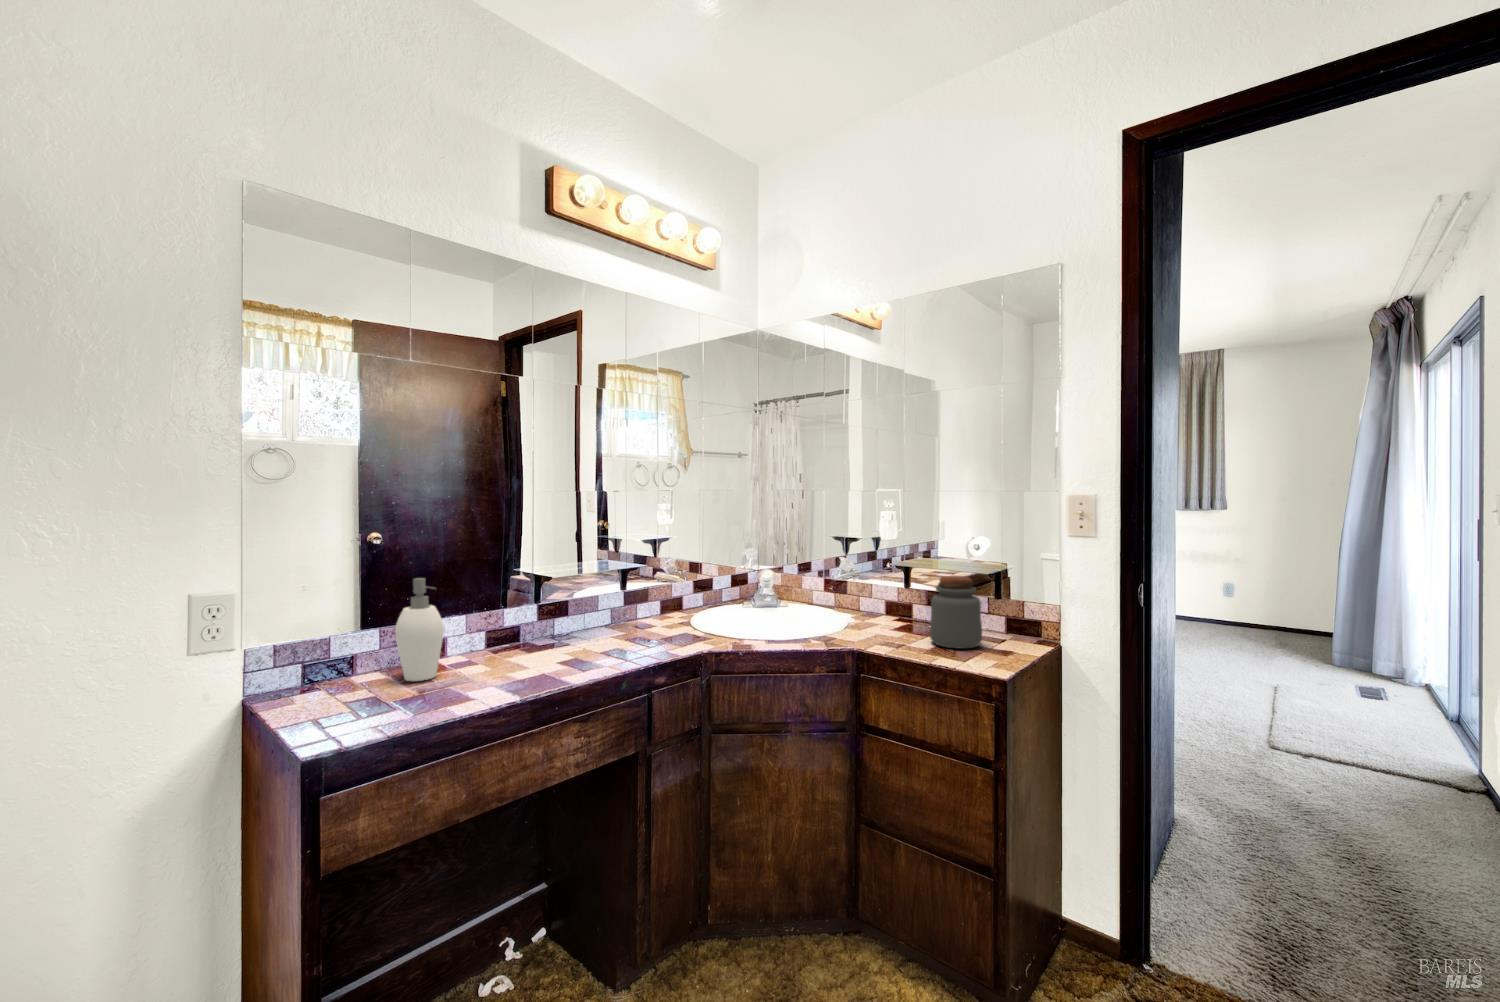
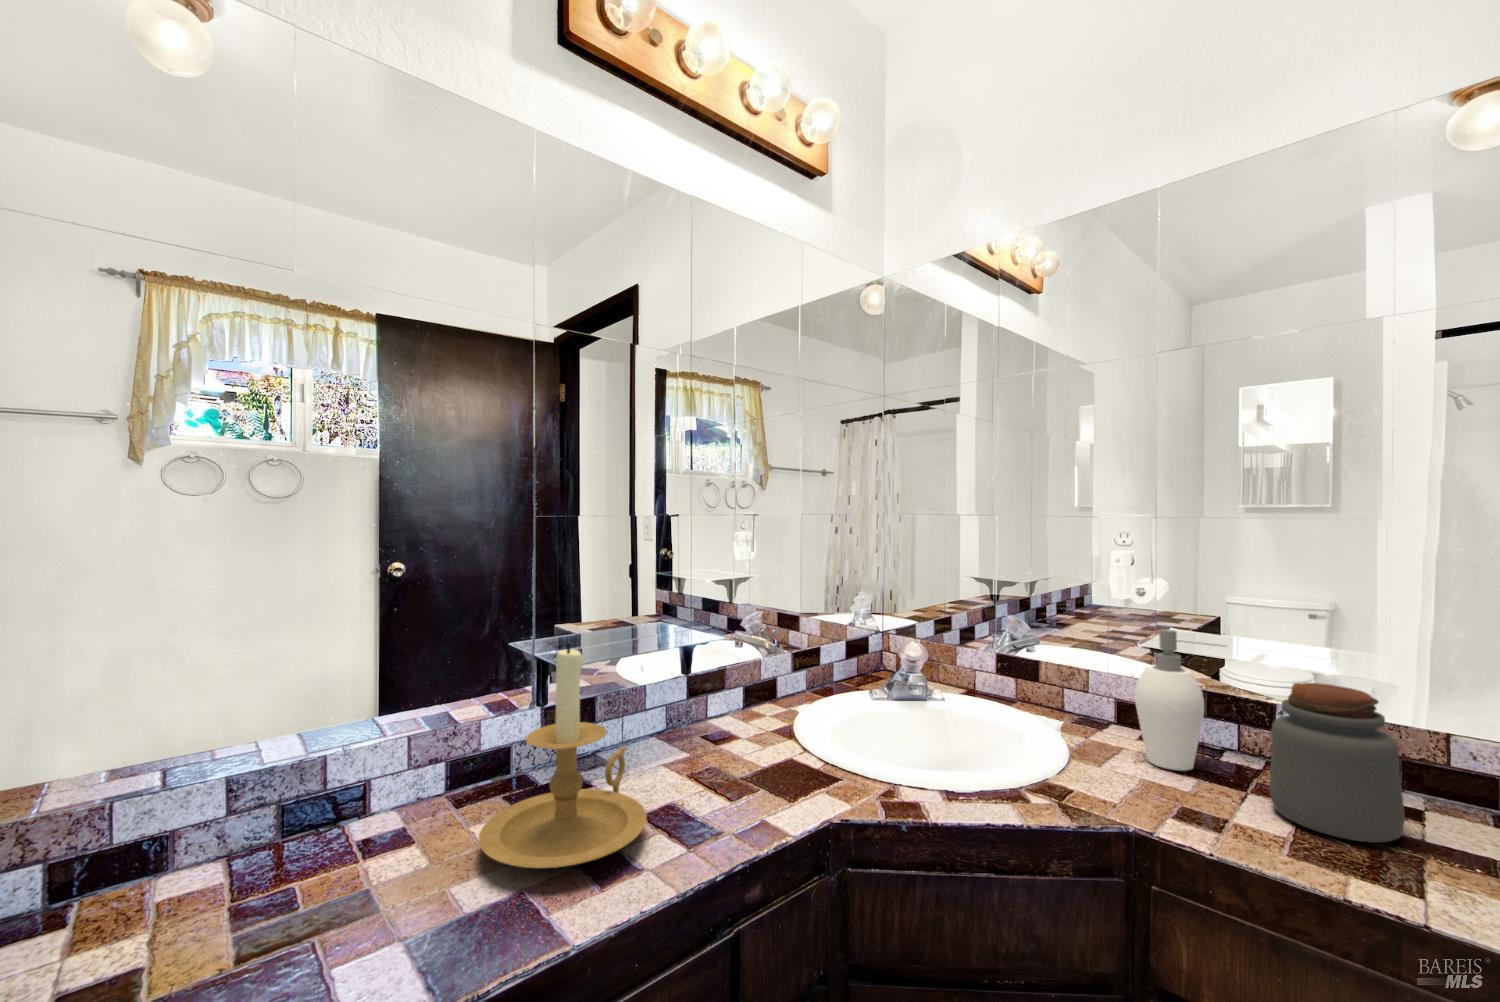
candle holder: none [518,558,603,666] -> present [479,643,647,868]
soap dispenser: present [395,578,444,681] -> present [1135,629,1226,771]

